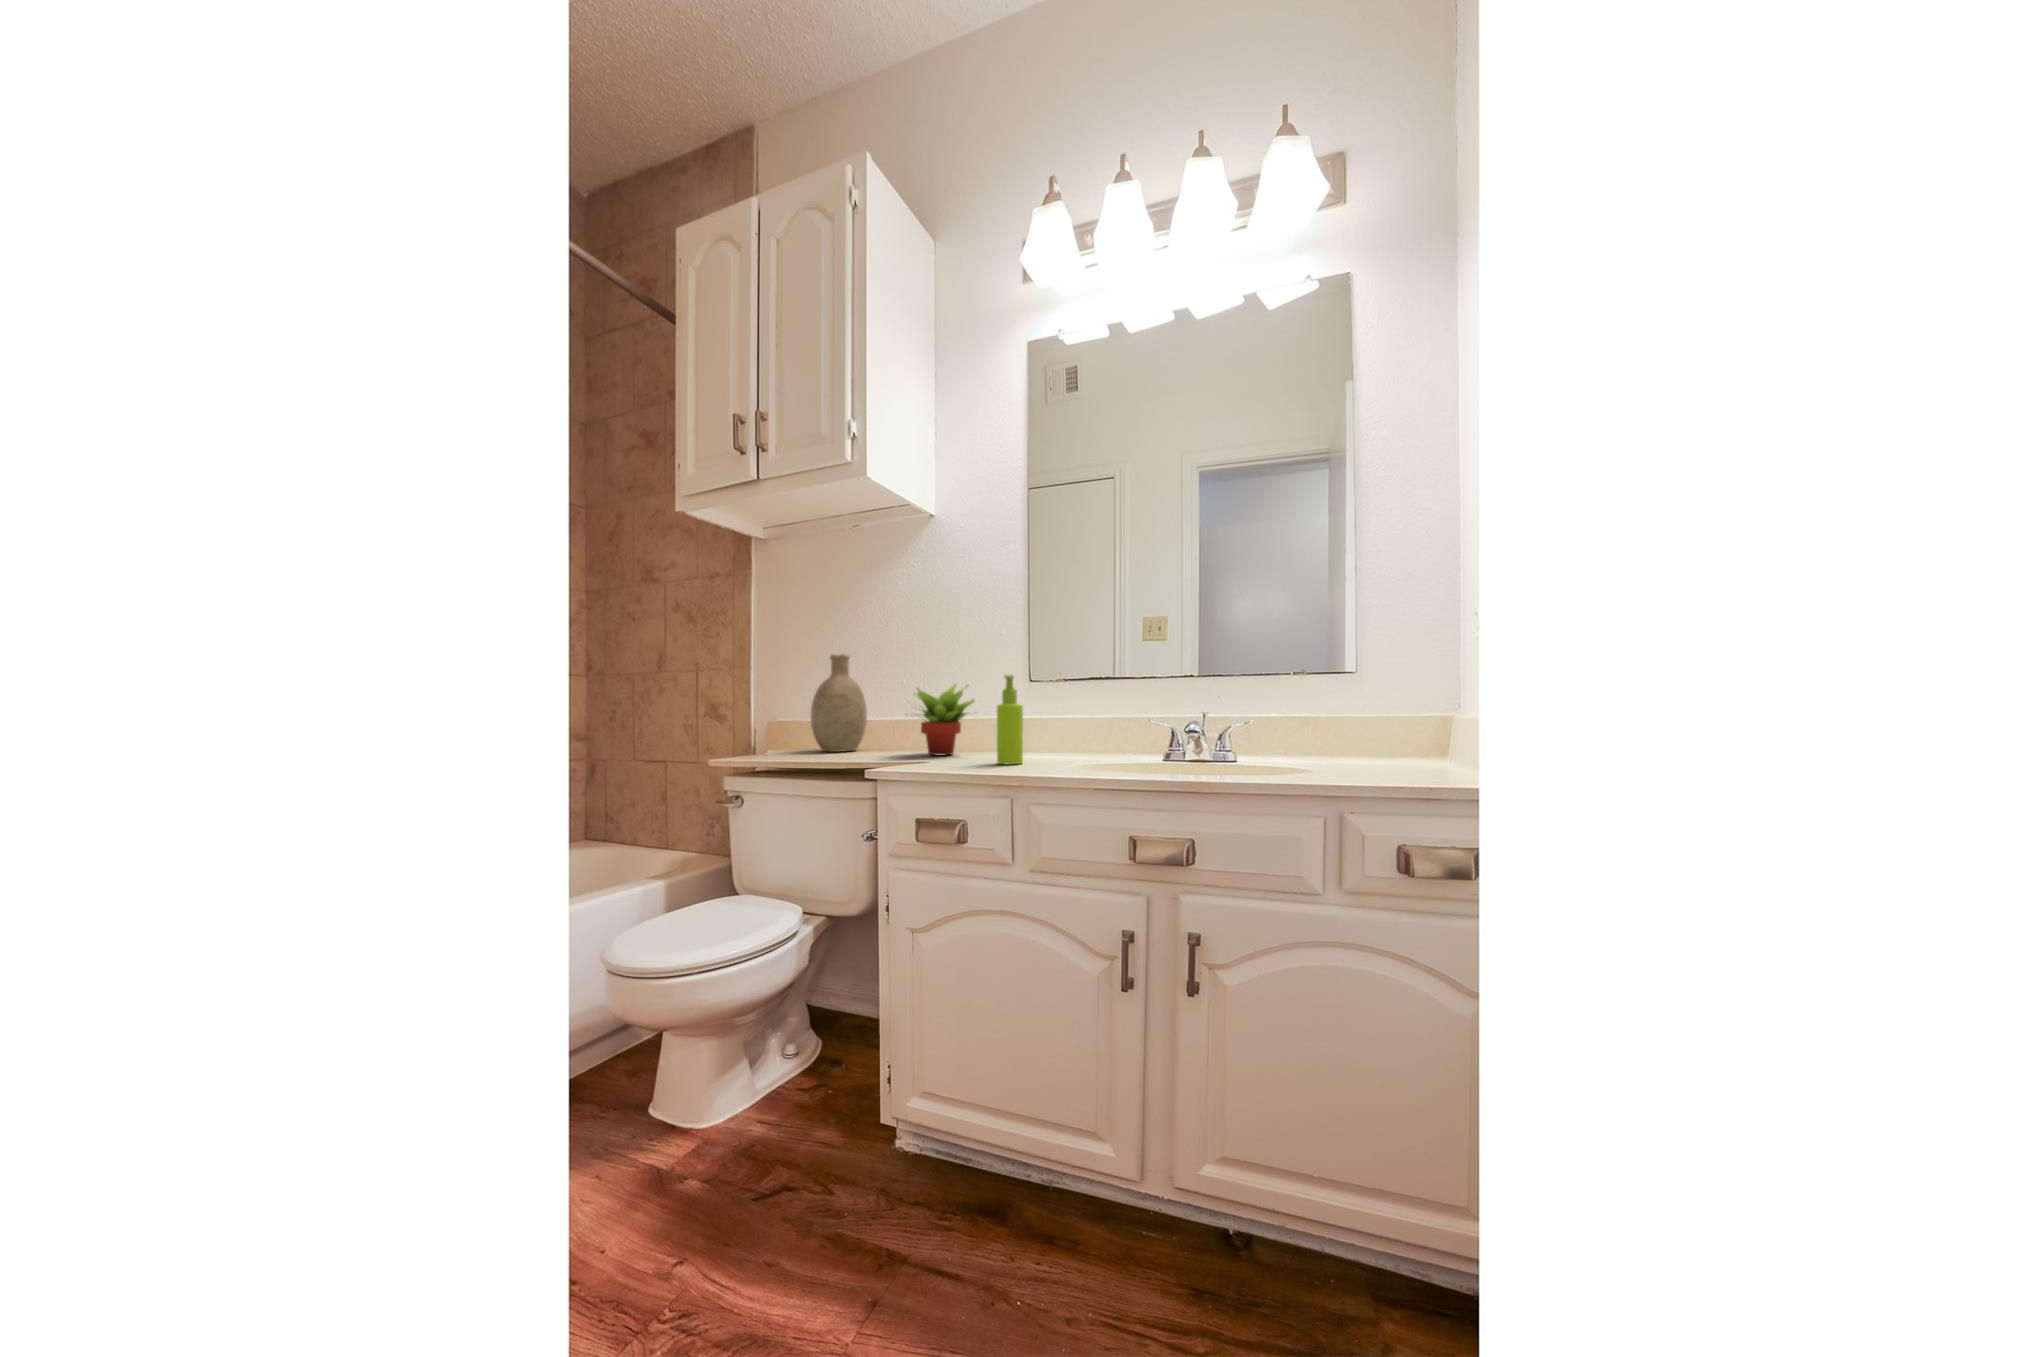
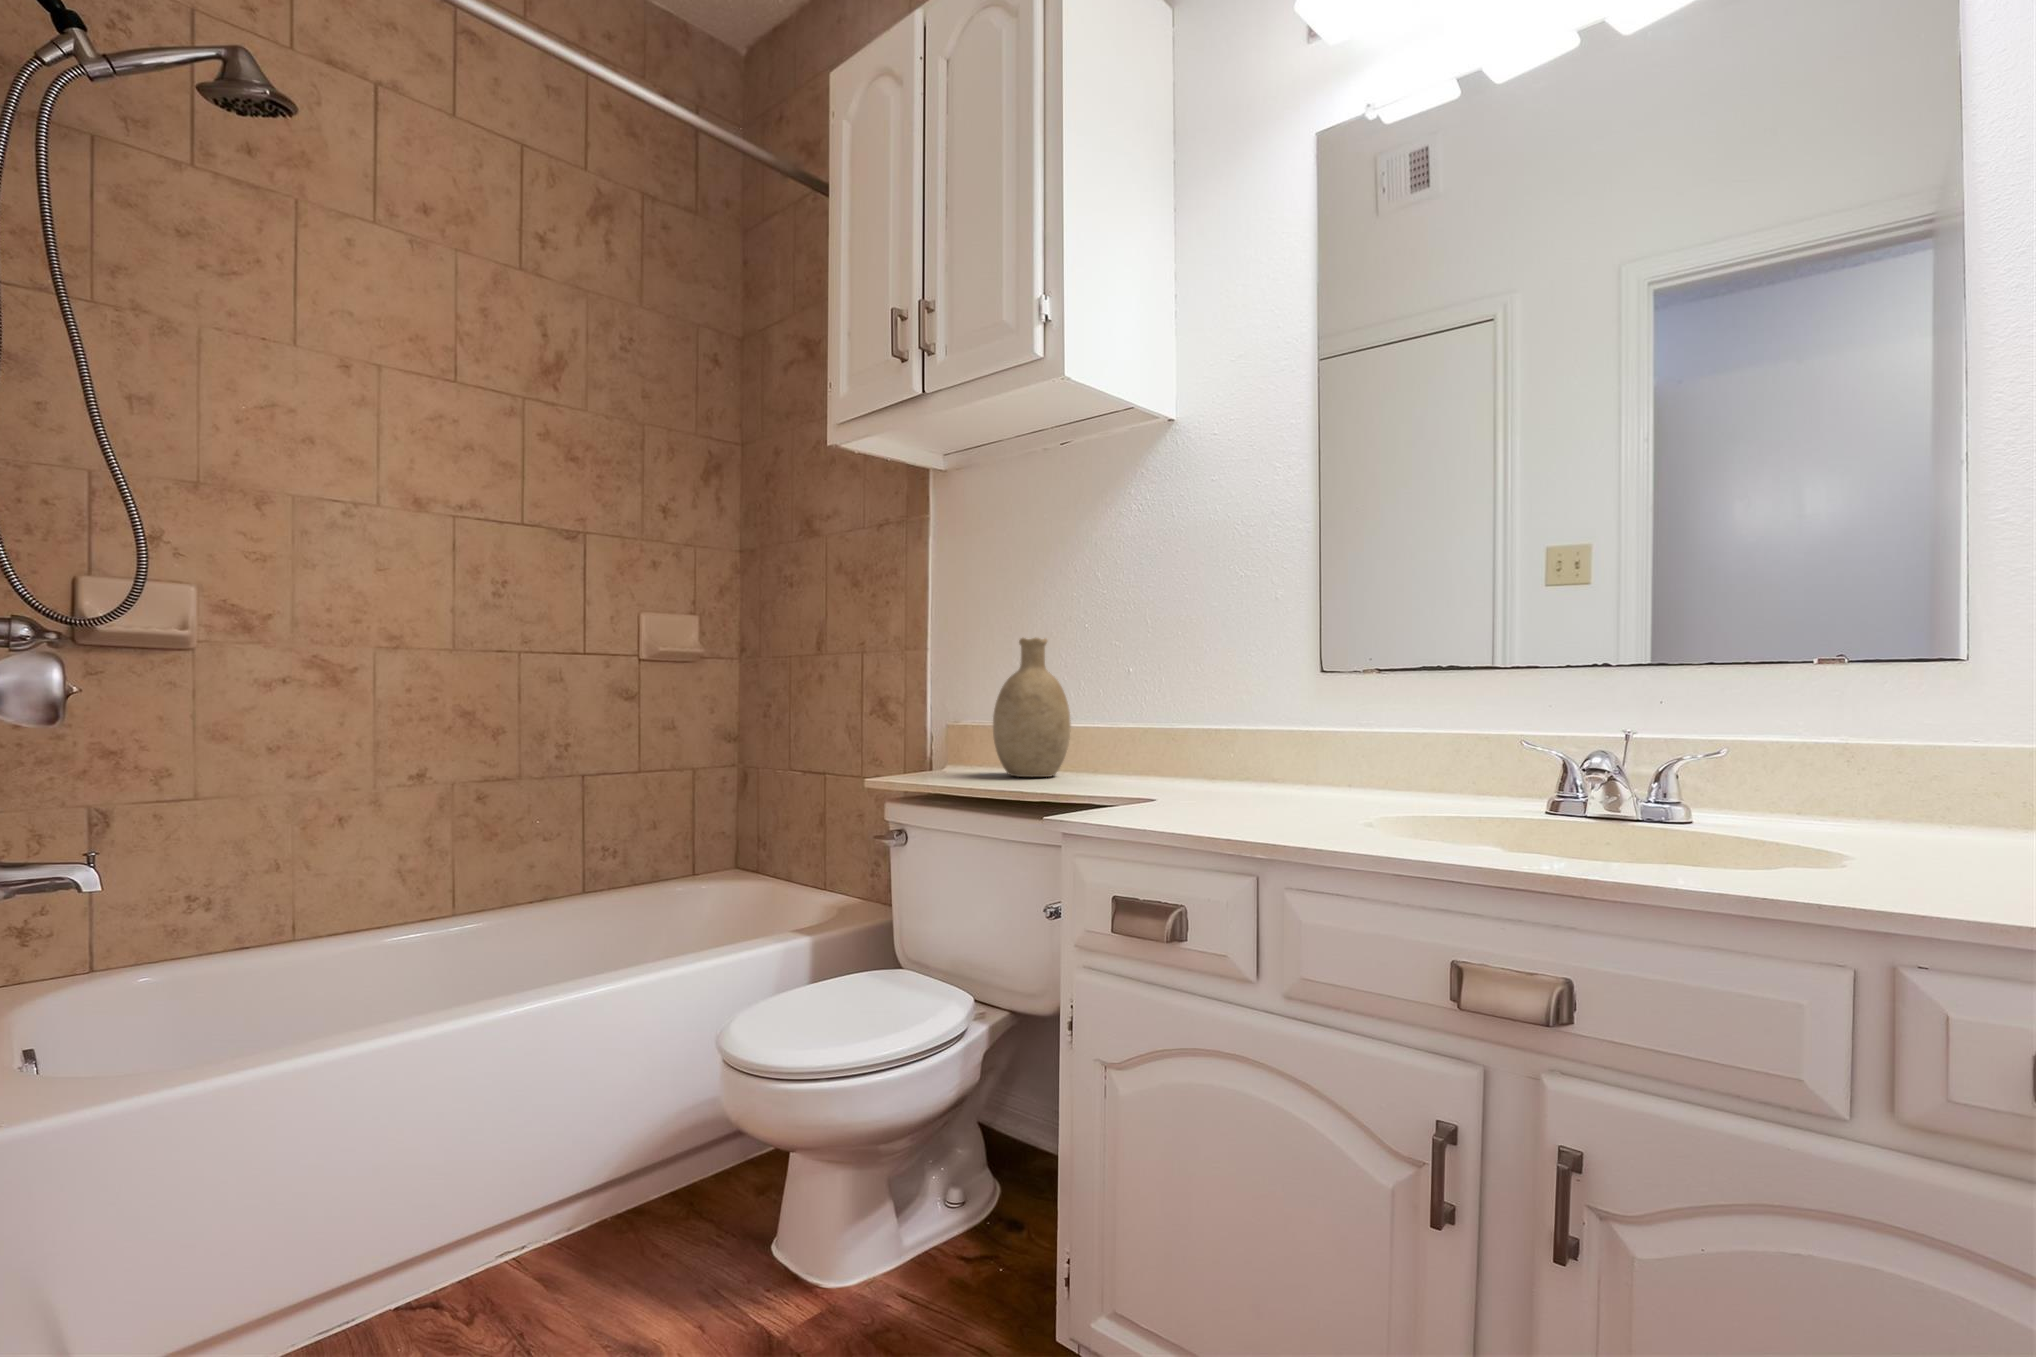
soap dispenser: present [997,675,1023,764] -> none [1246,672,1290,815]
succulent plant: present [914,684,974,756] -> none [1116,681,1226,792]

